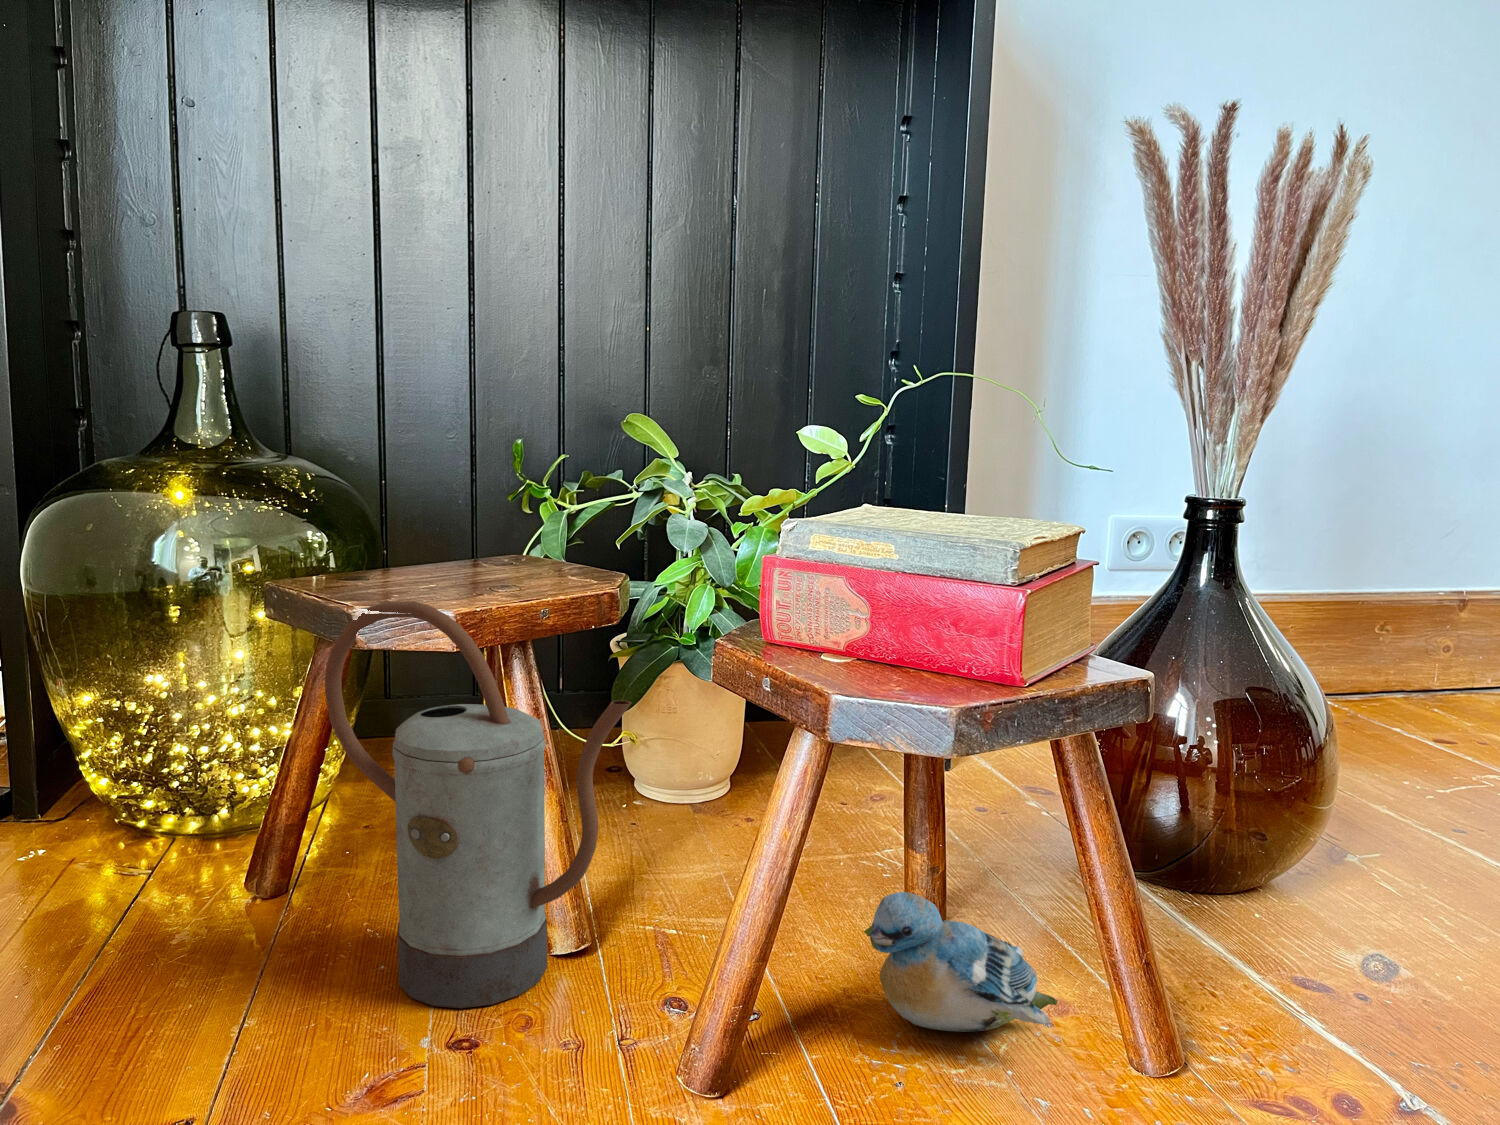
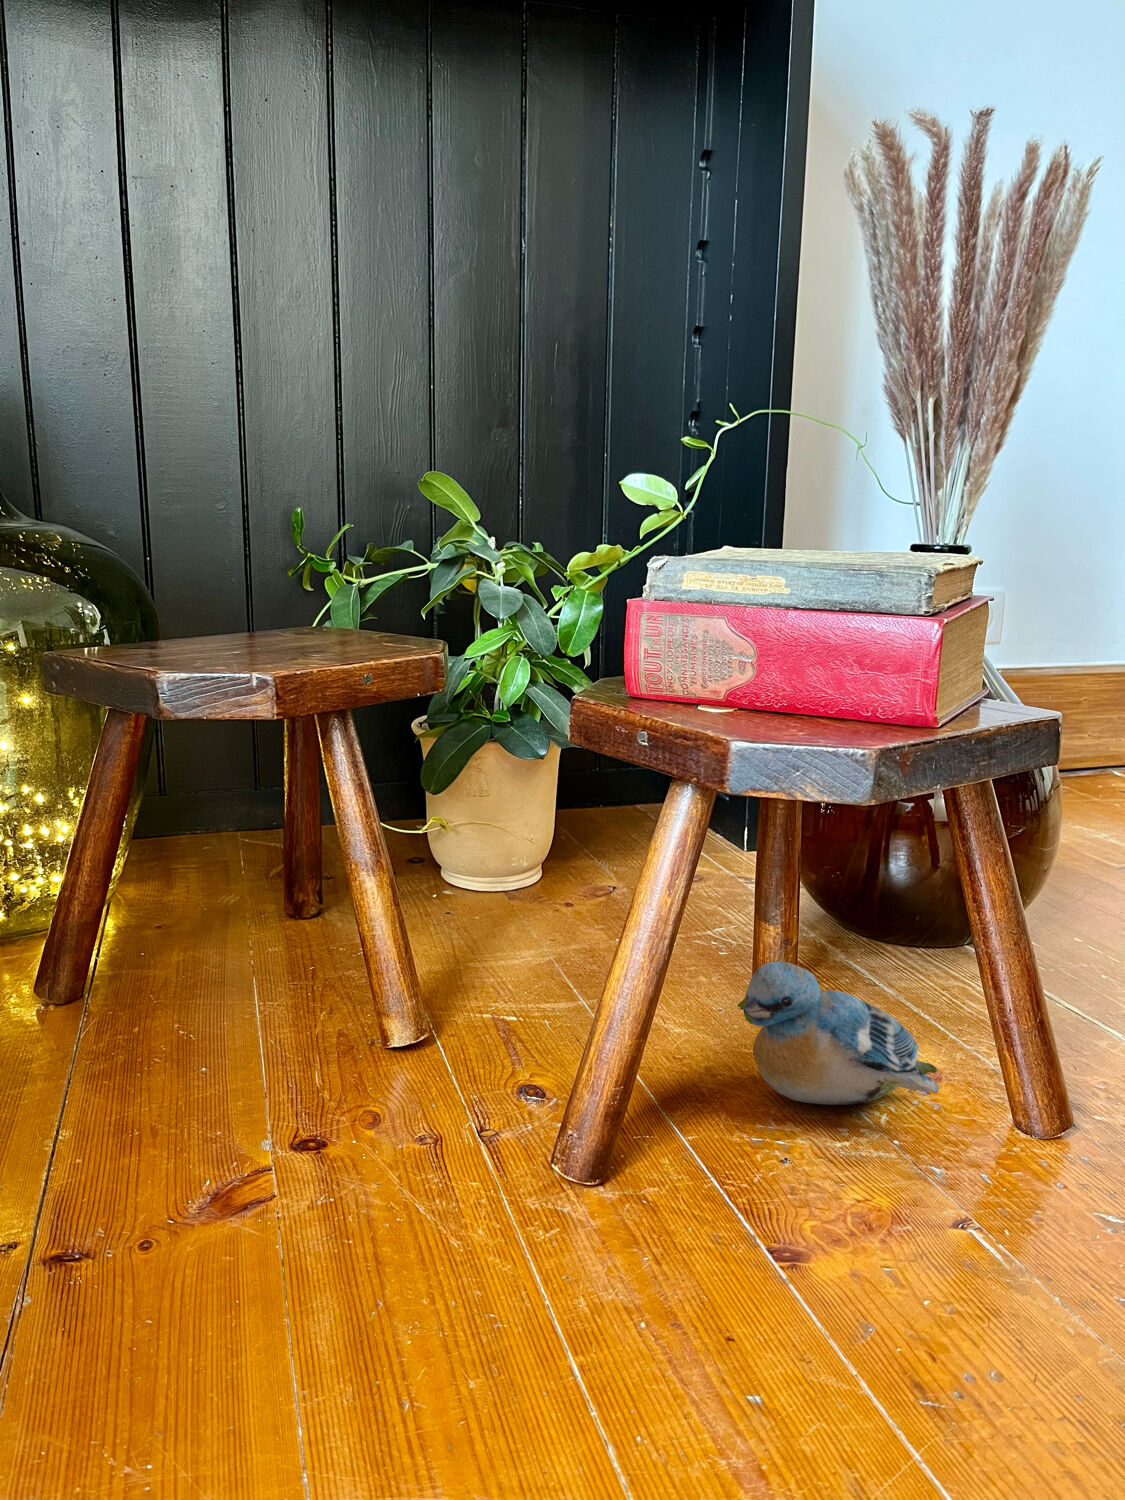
watering can: present [325,601,631,1008] -> none [124,662,481,1107]

